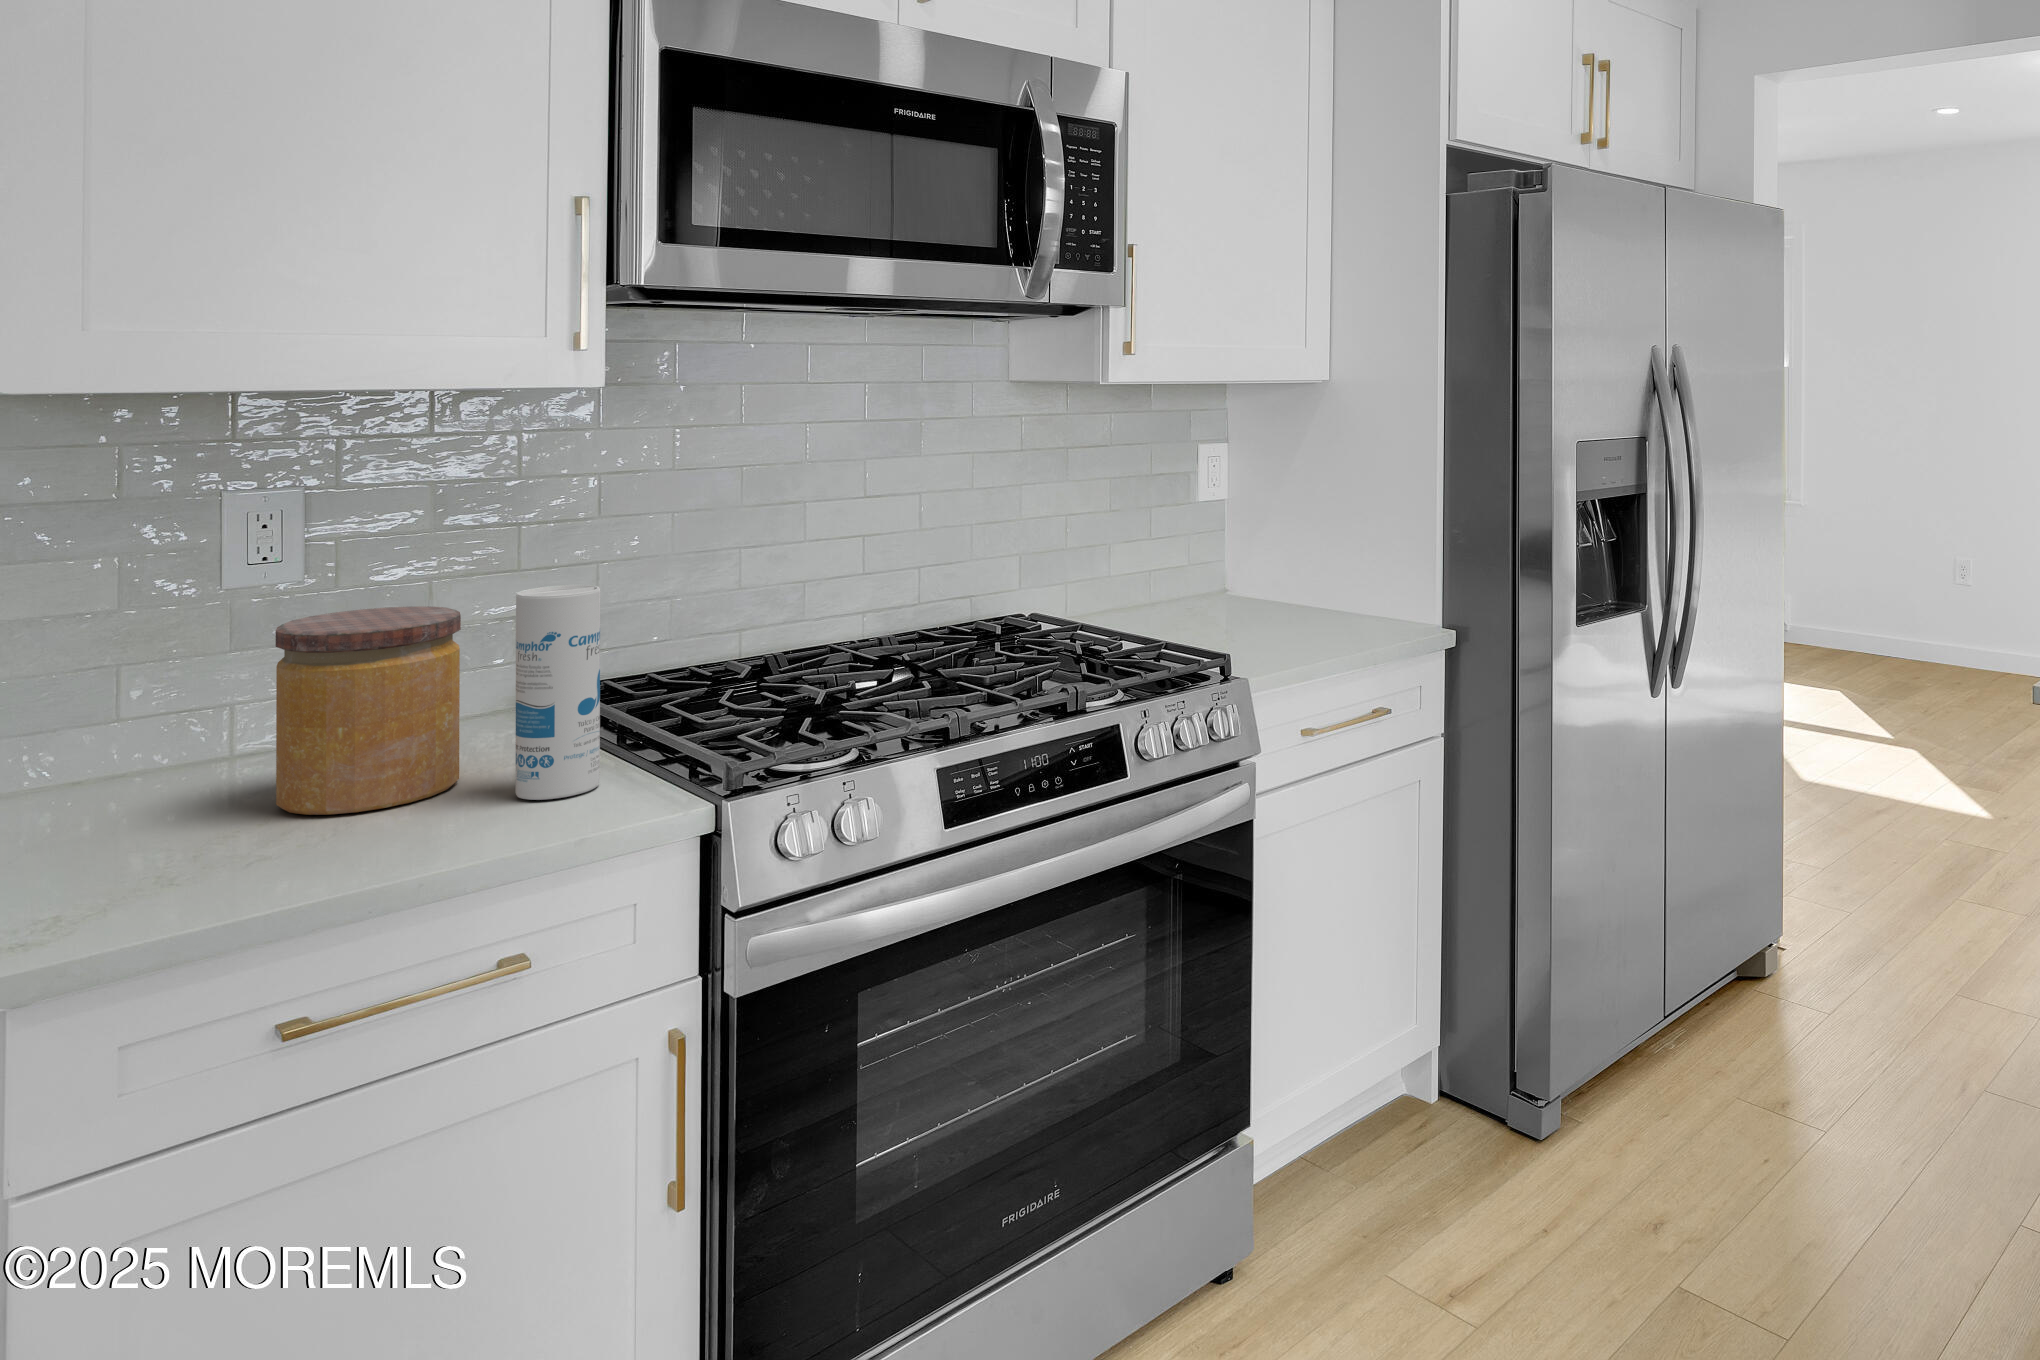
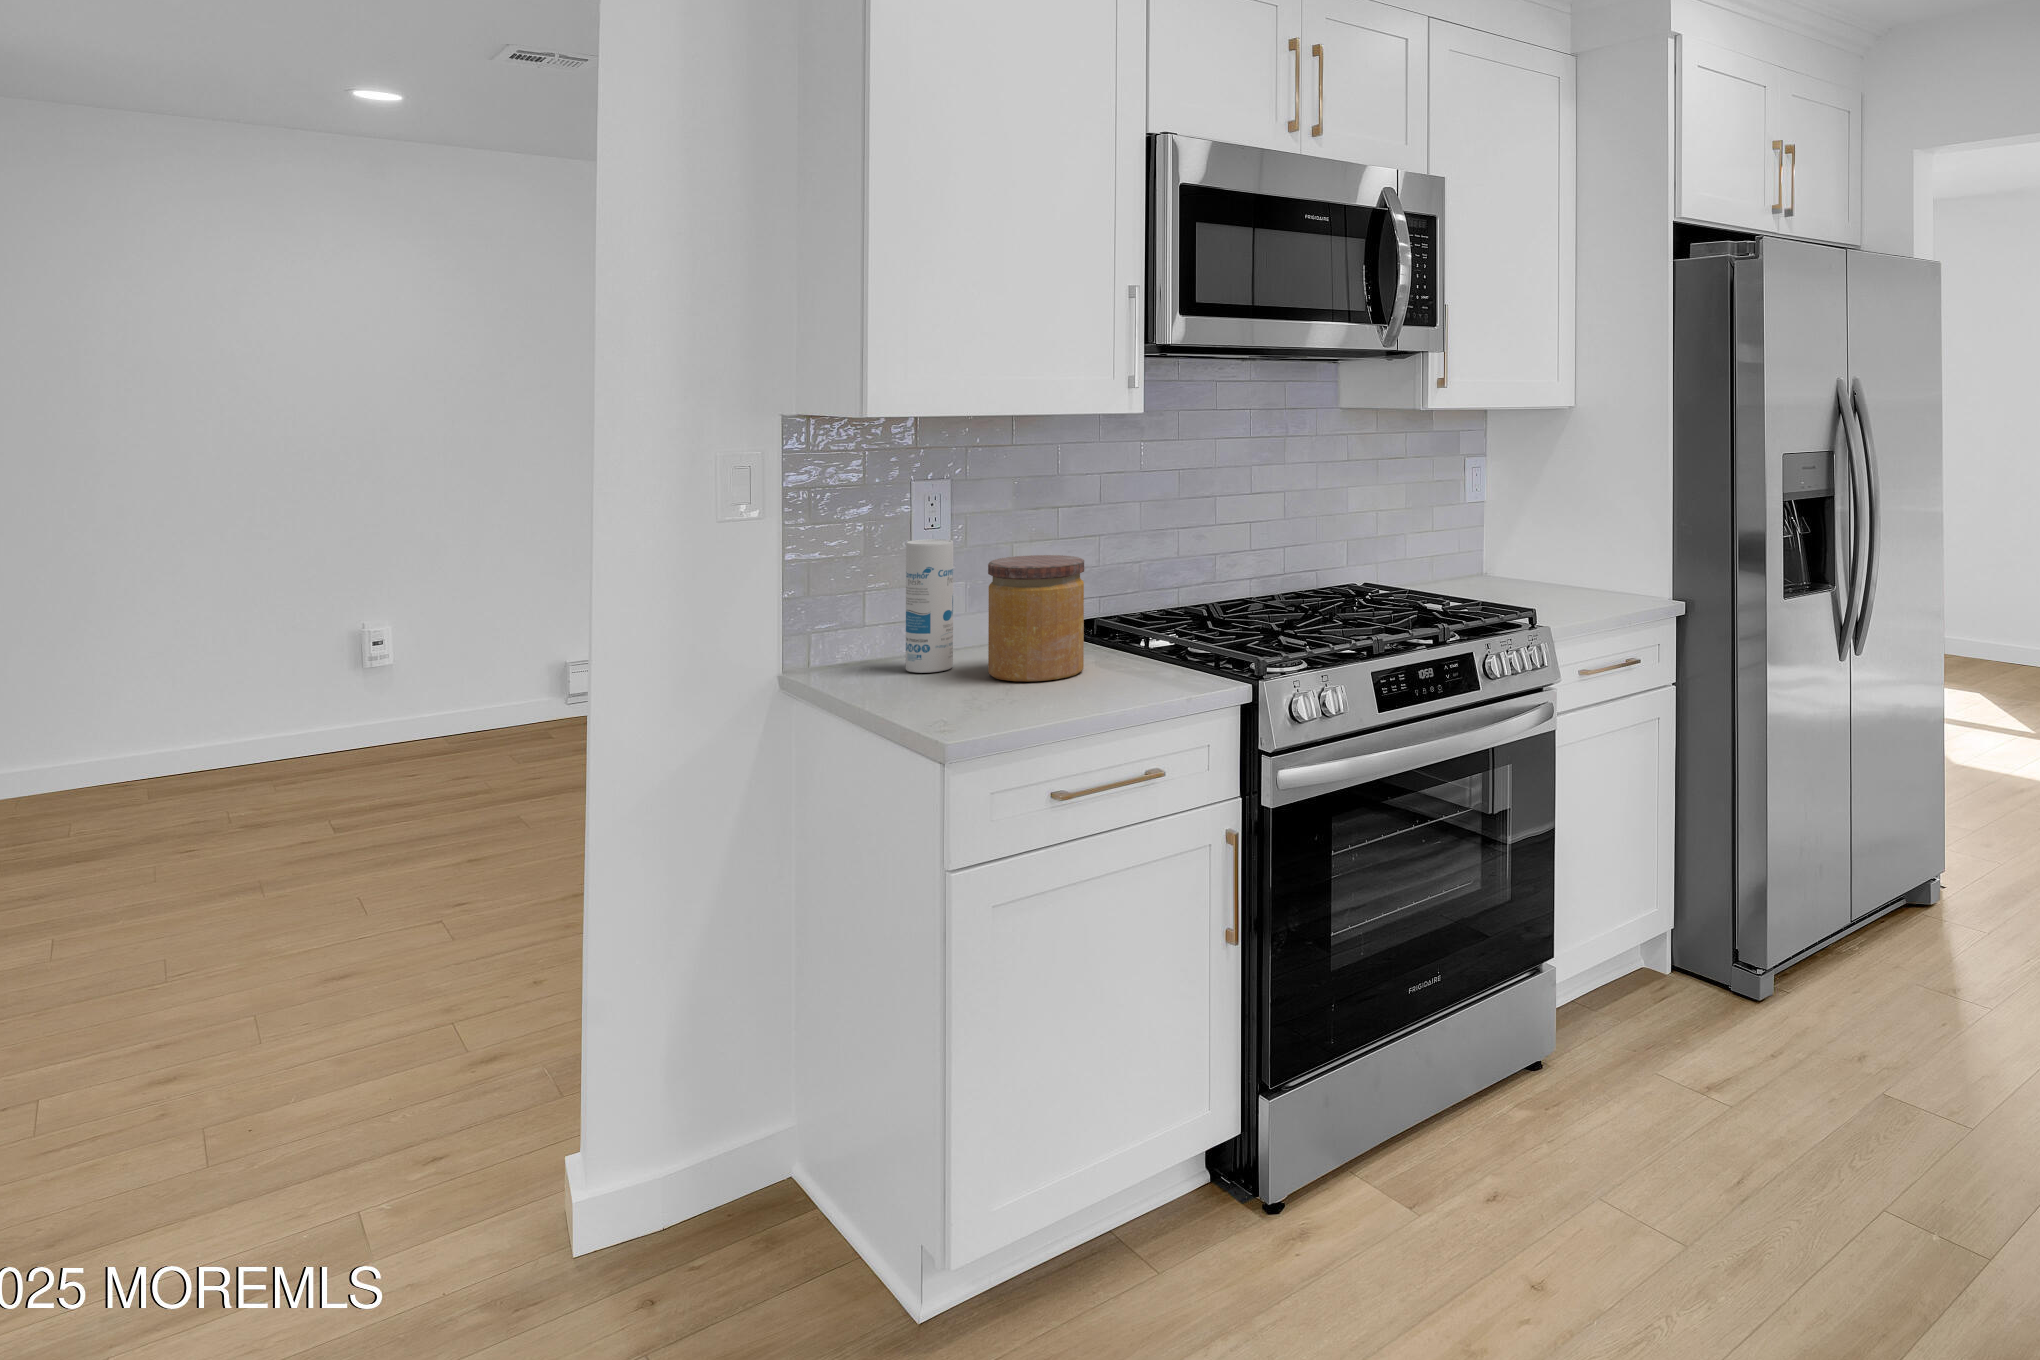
canister: present [515,585,600,800] -> present [906,539,953,673]

